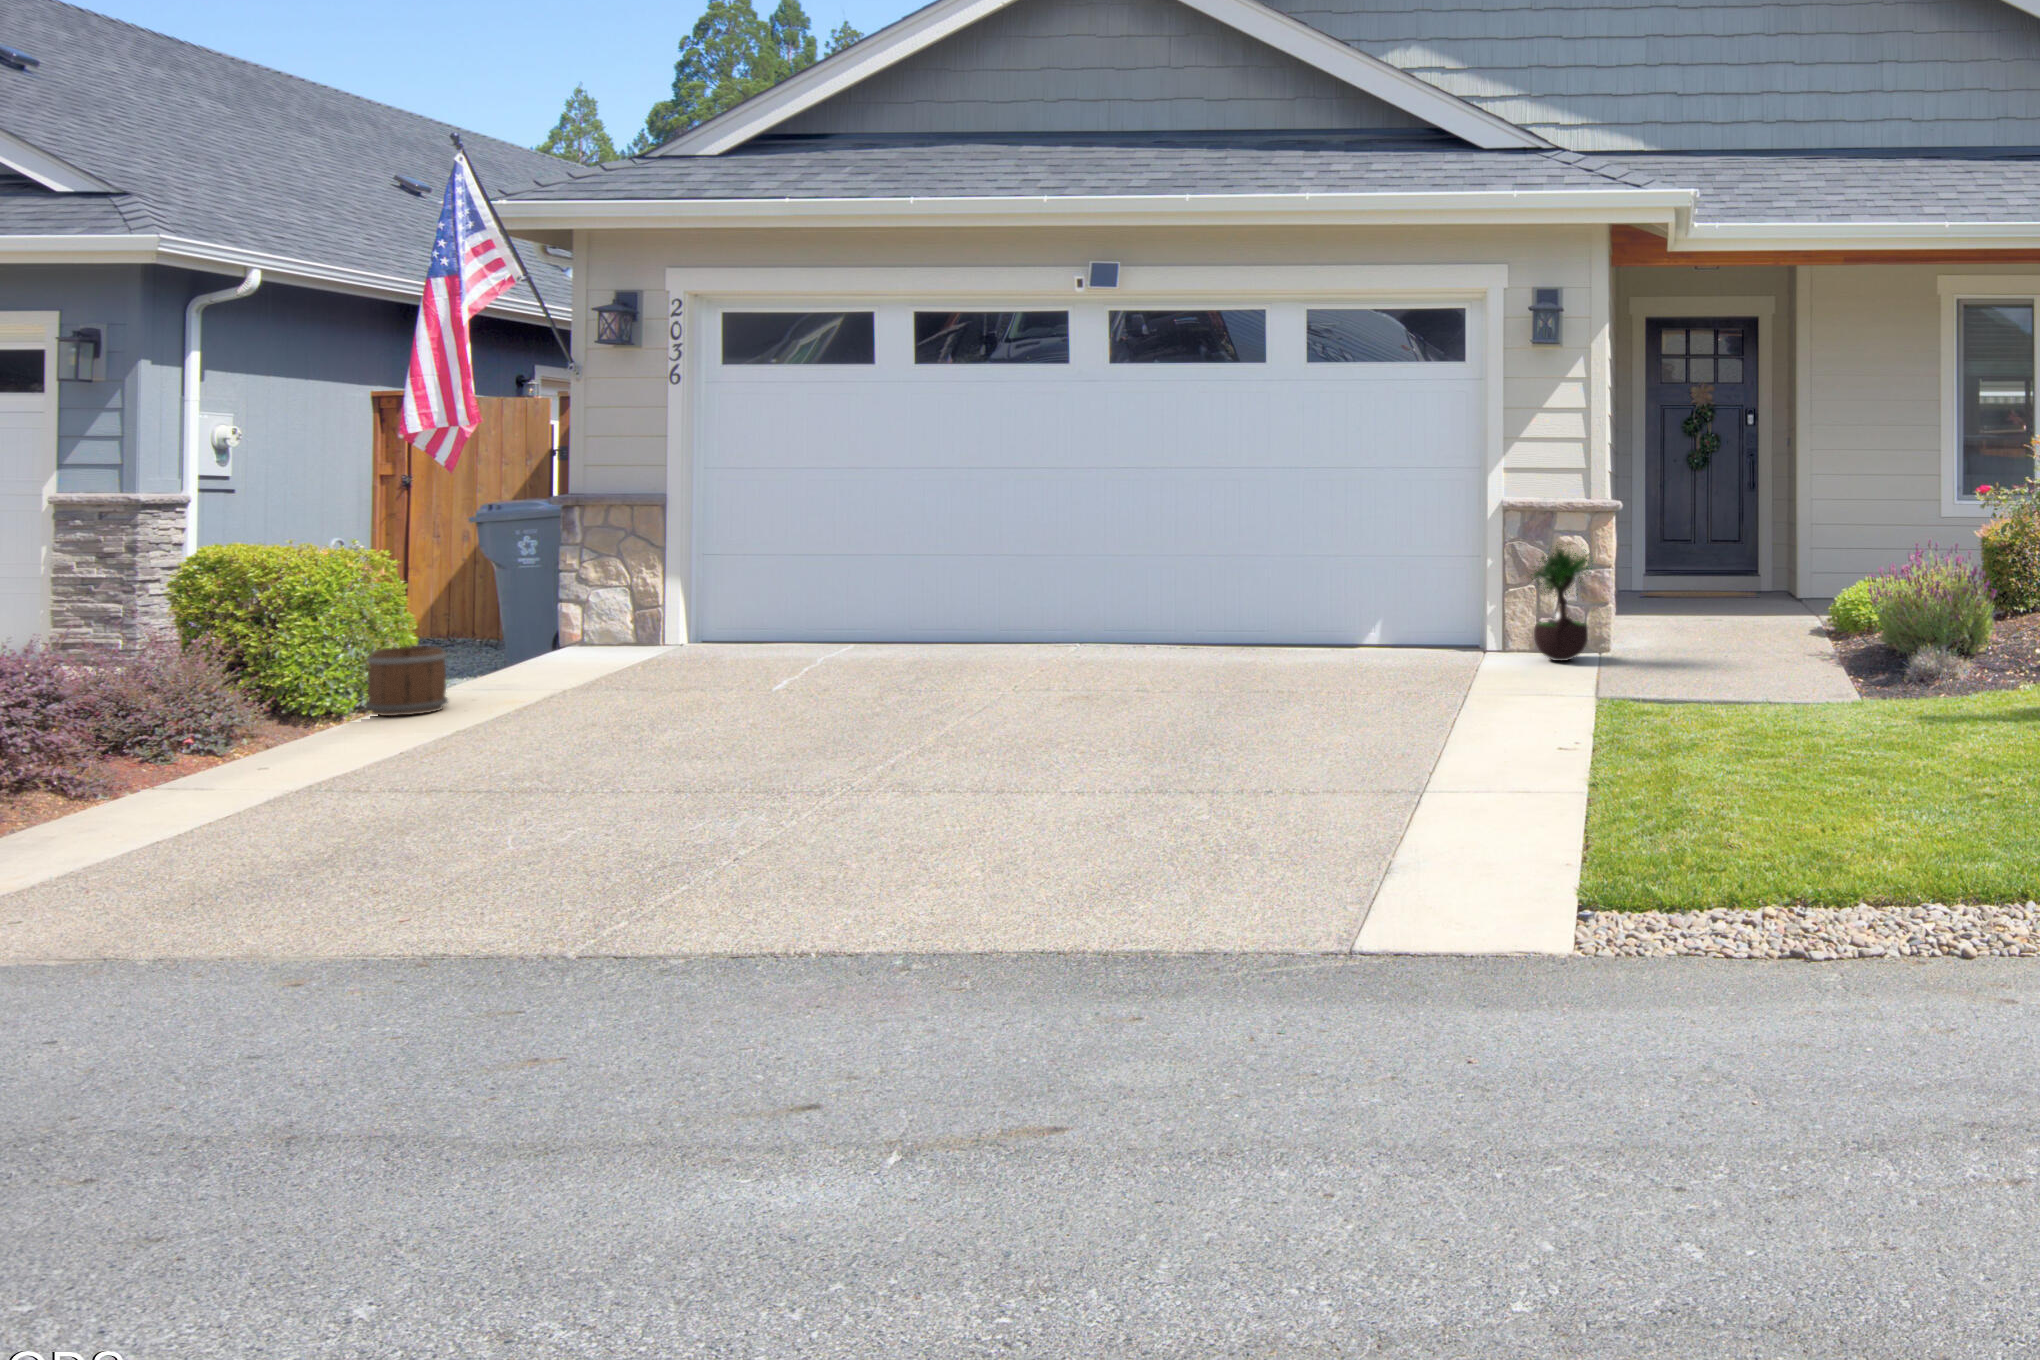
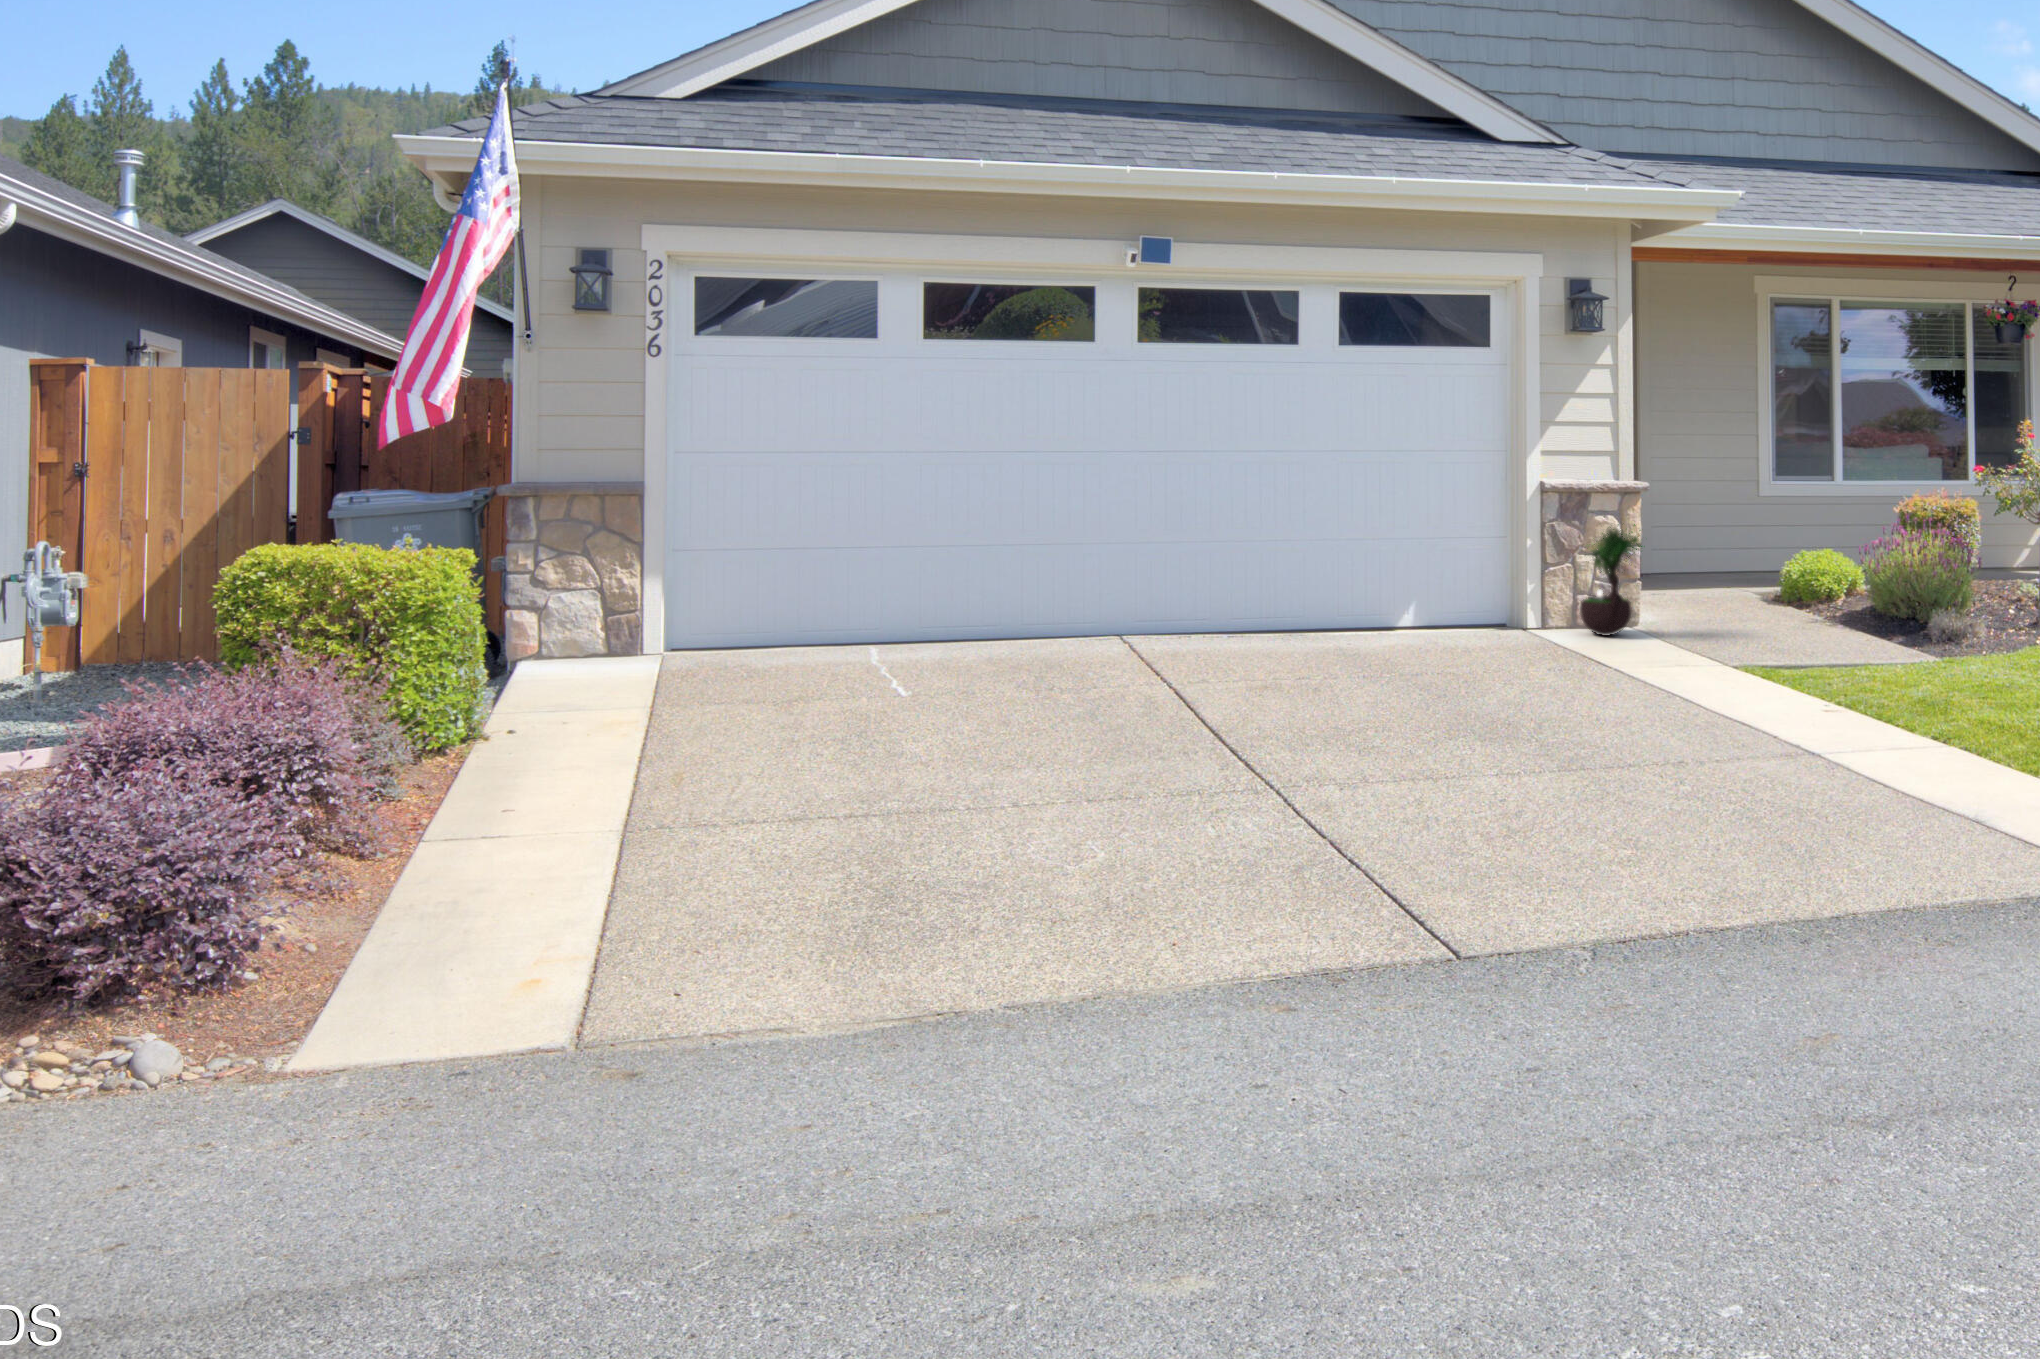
bucket: present [366,646,448,716] -> none [471,662,566,746]

